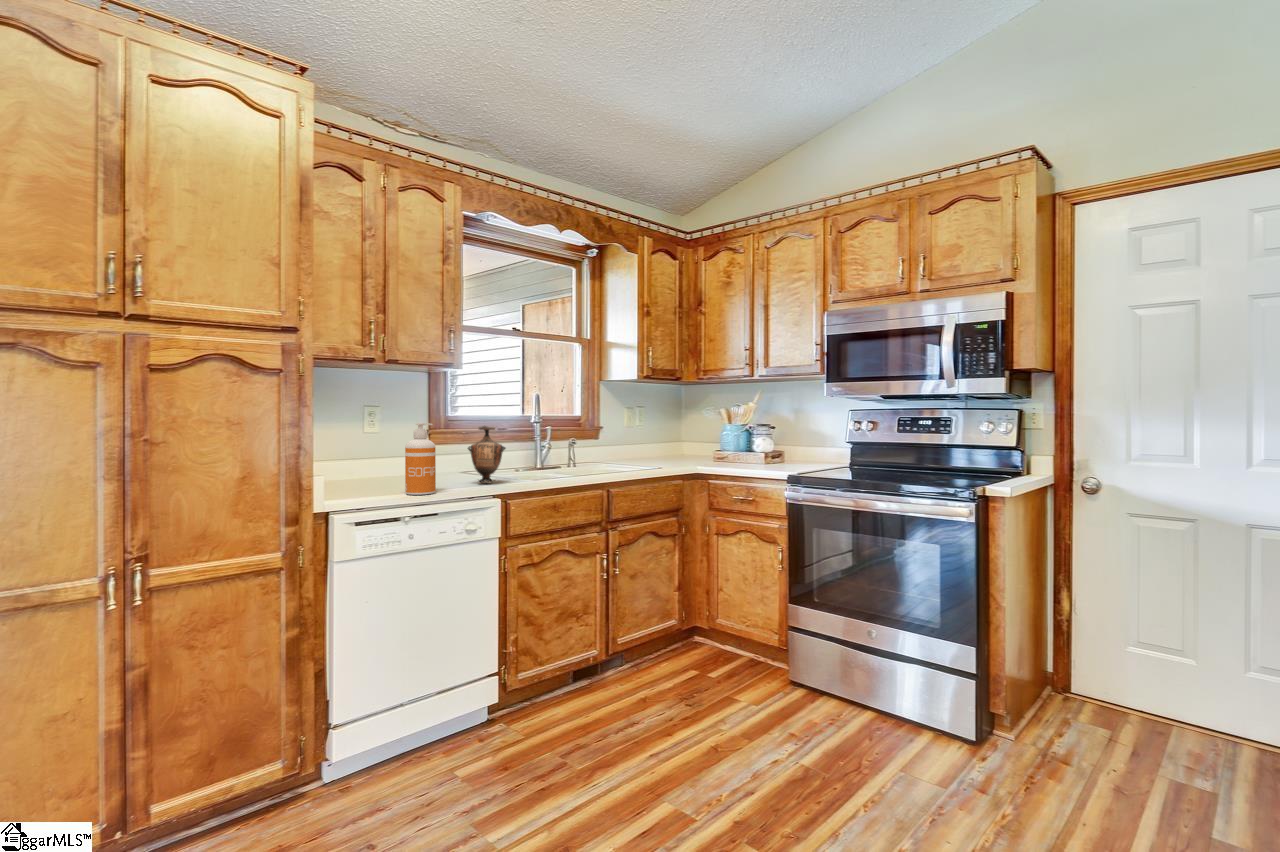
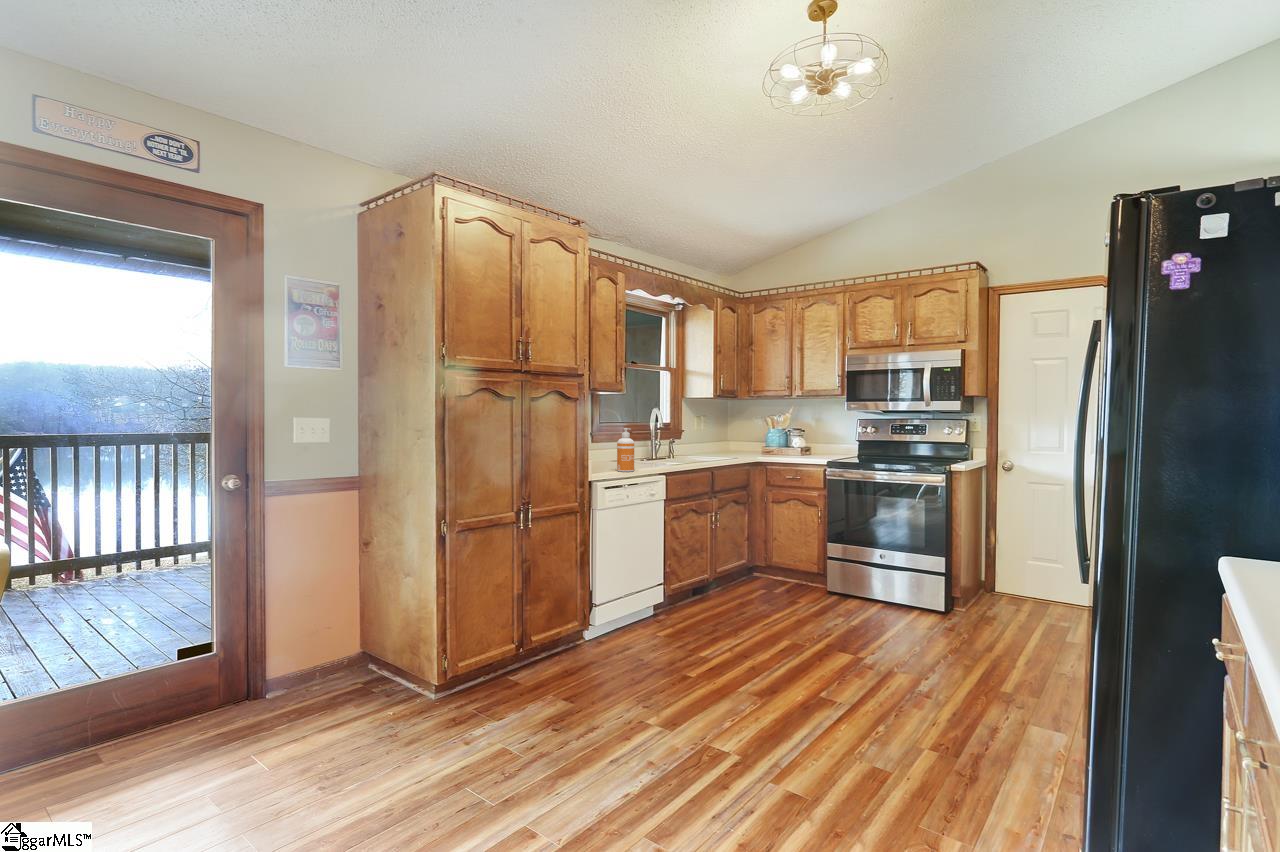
vase: present [468,426,506,483] -> none [636,427,661,466]

